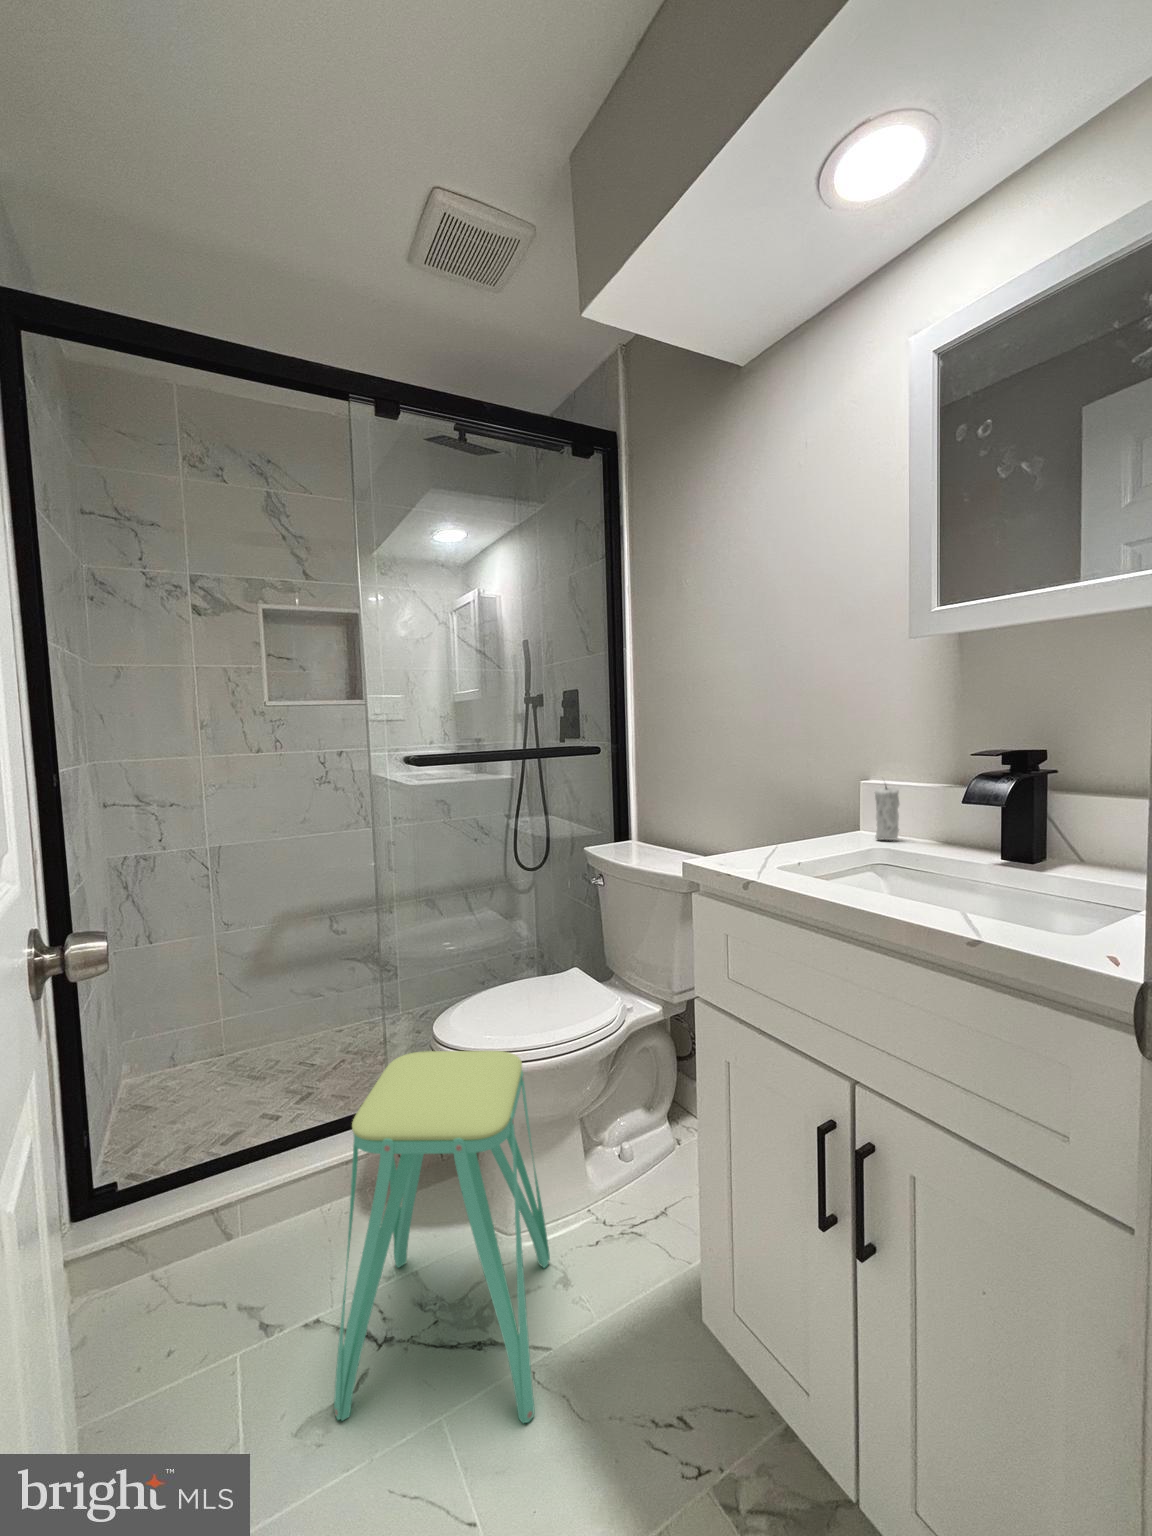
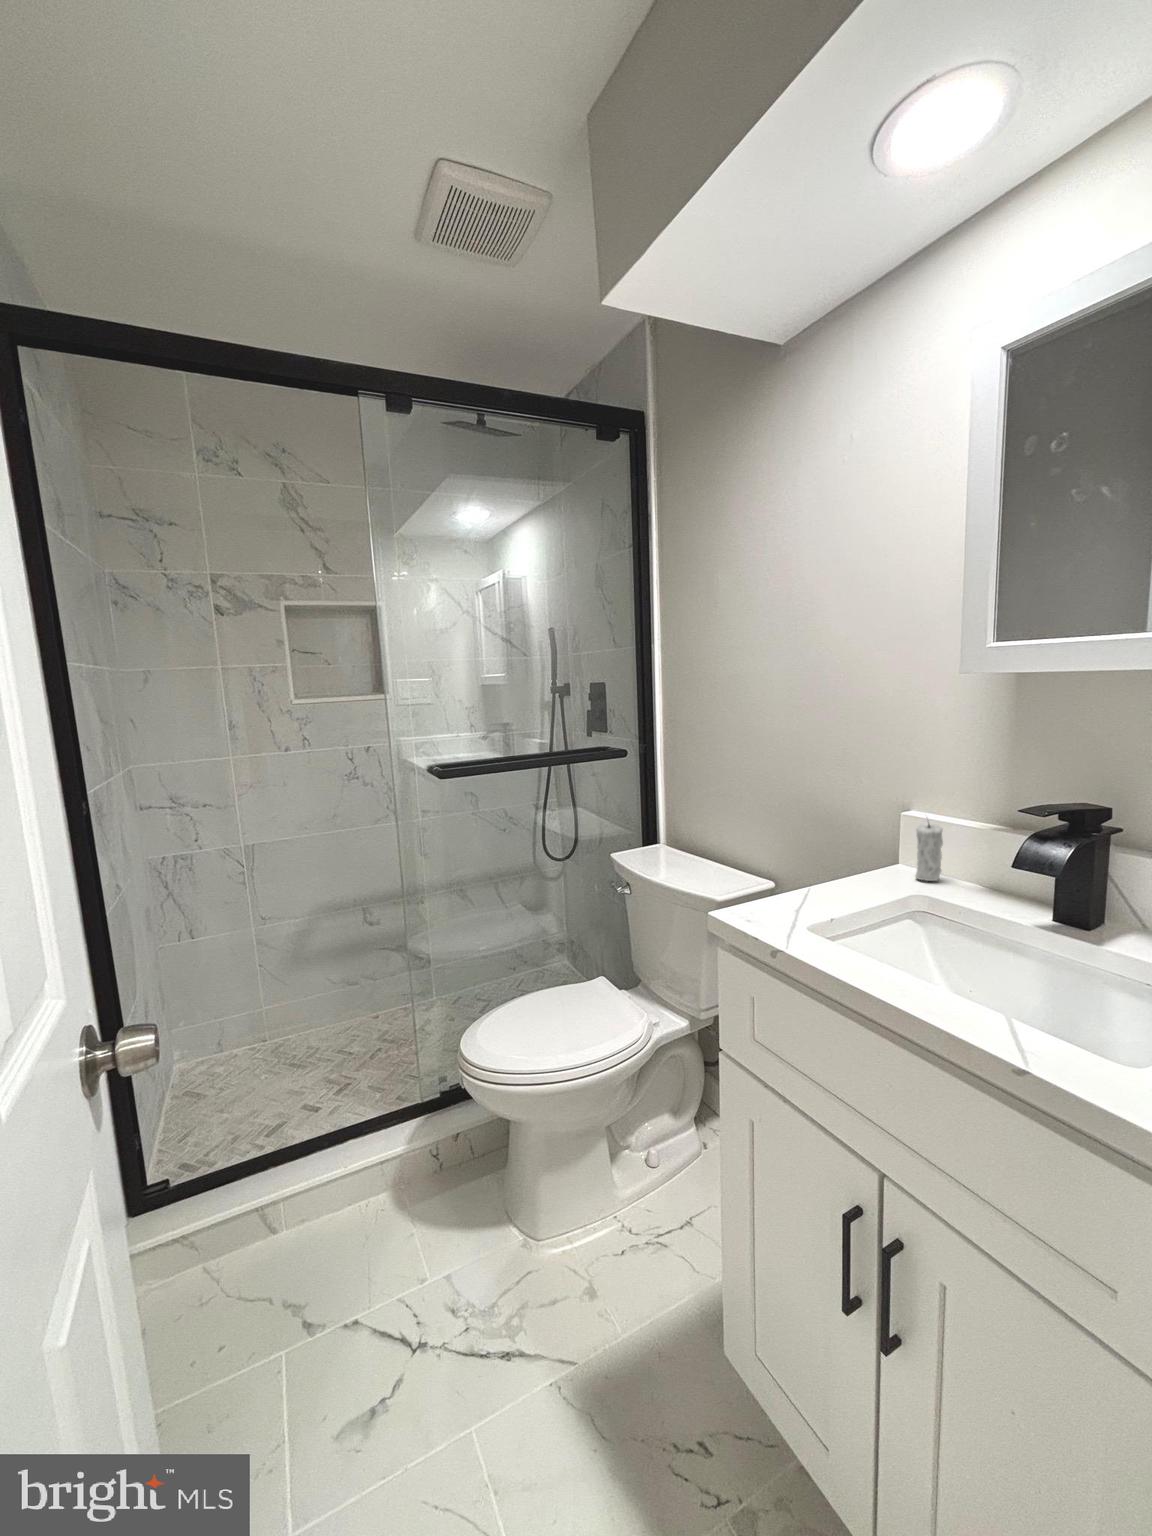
stool: present [334,1051,550,1423] -> none [372,1076,577,1442]

